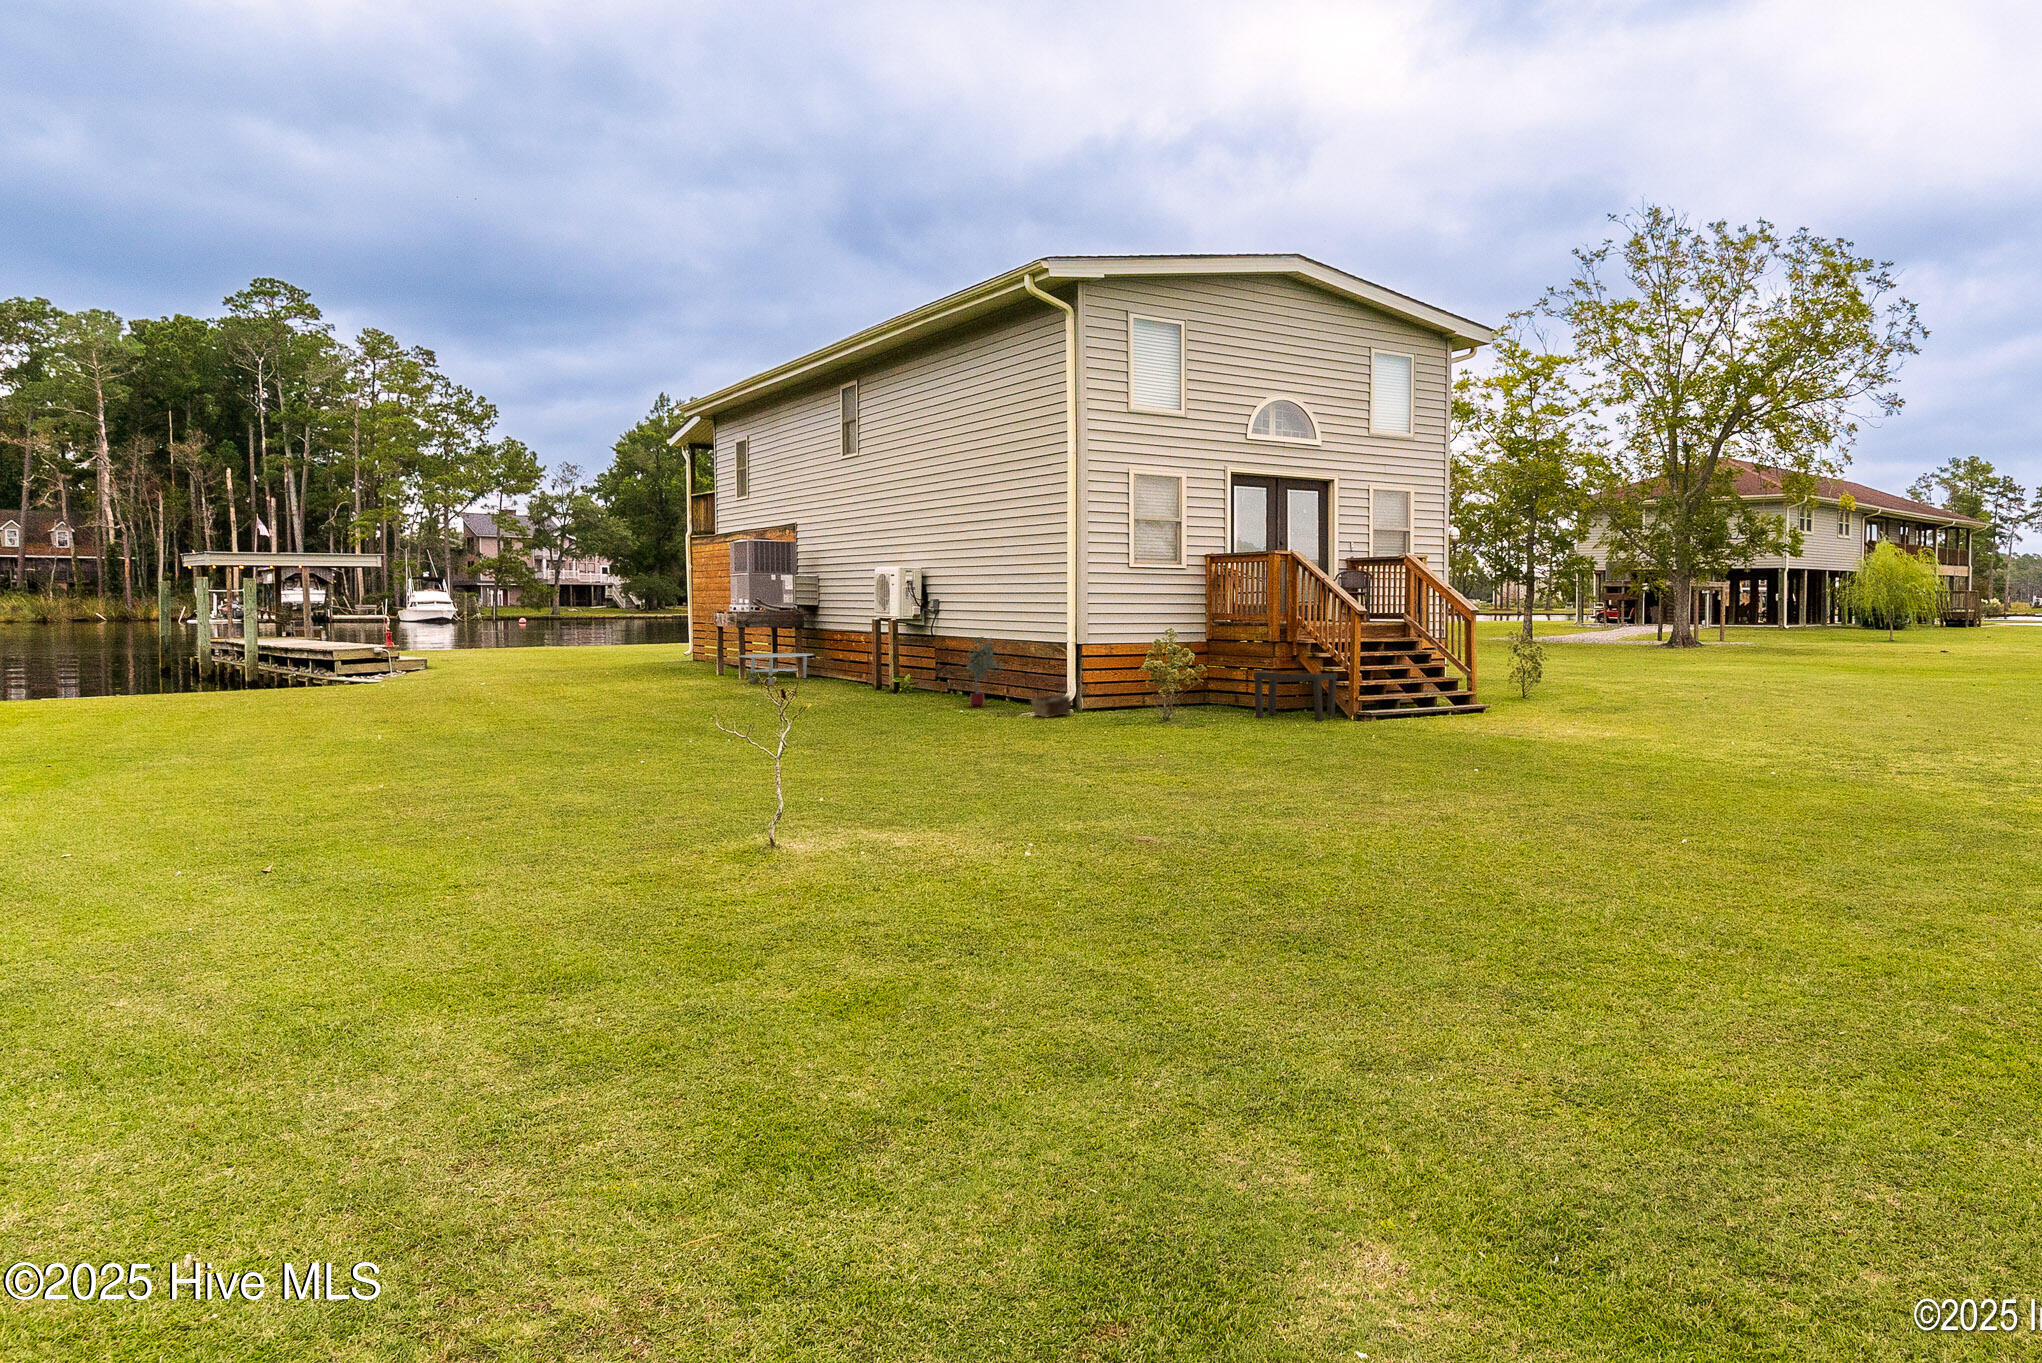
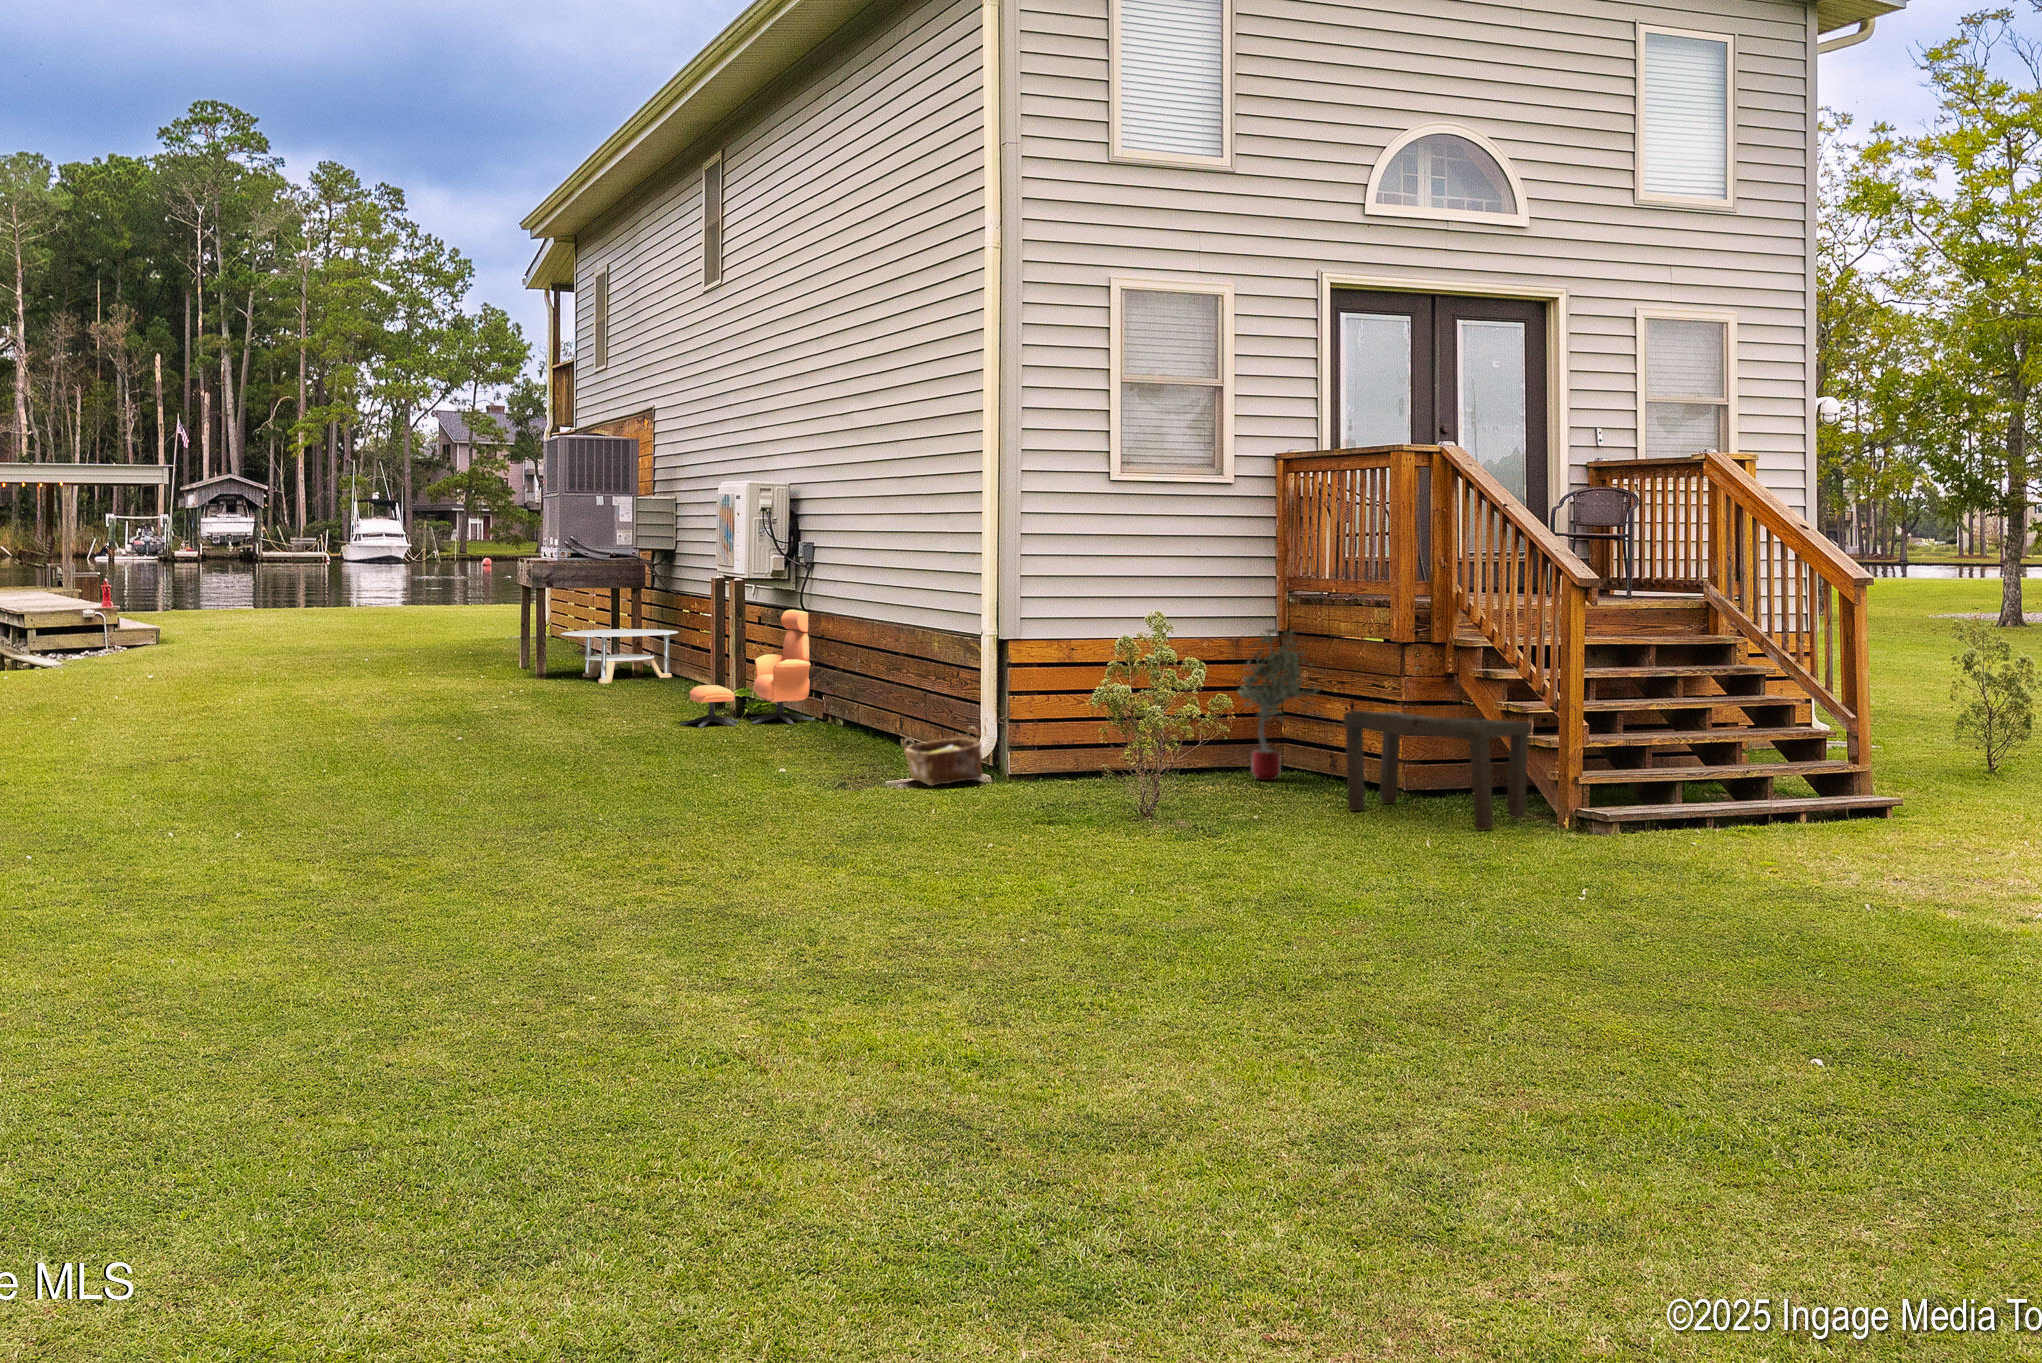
lounge chair: none [863,636,939,702] -> present [680,610,815,728]
potted tree: present [967,637,1004,707] -> present [1239,629,1320,780]

